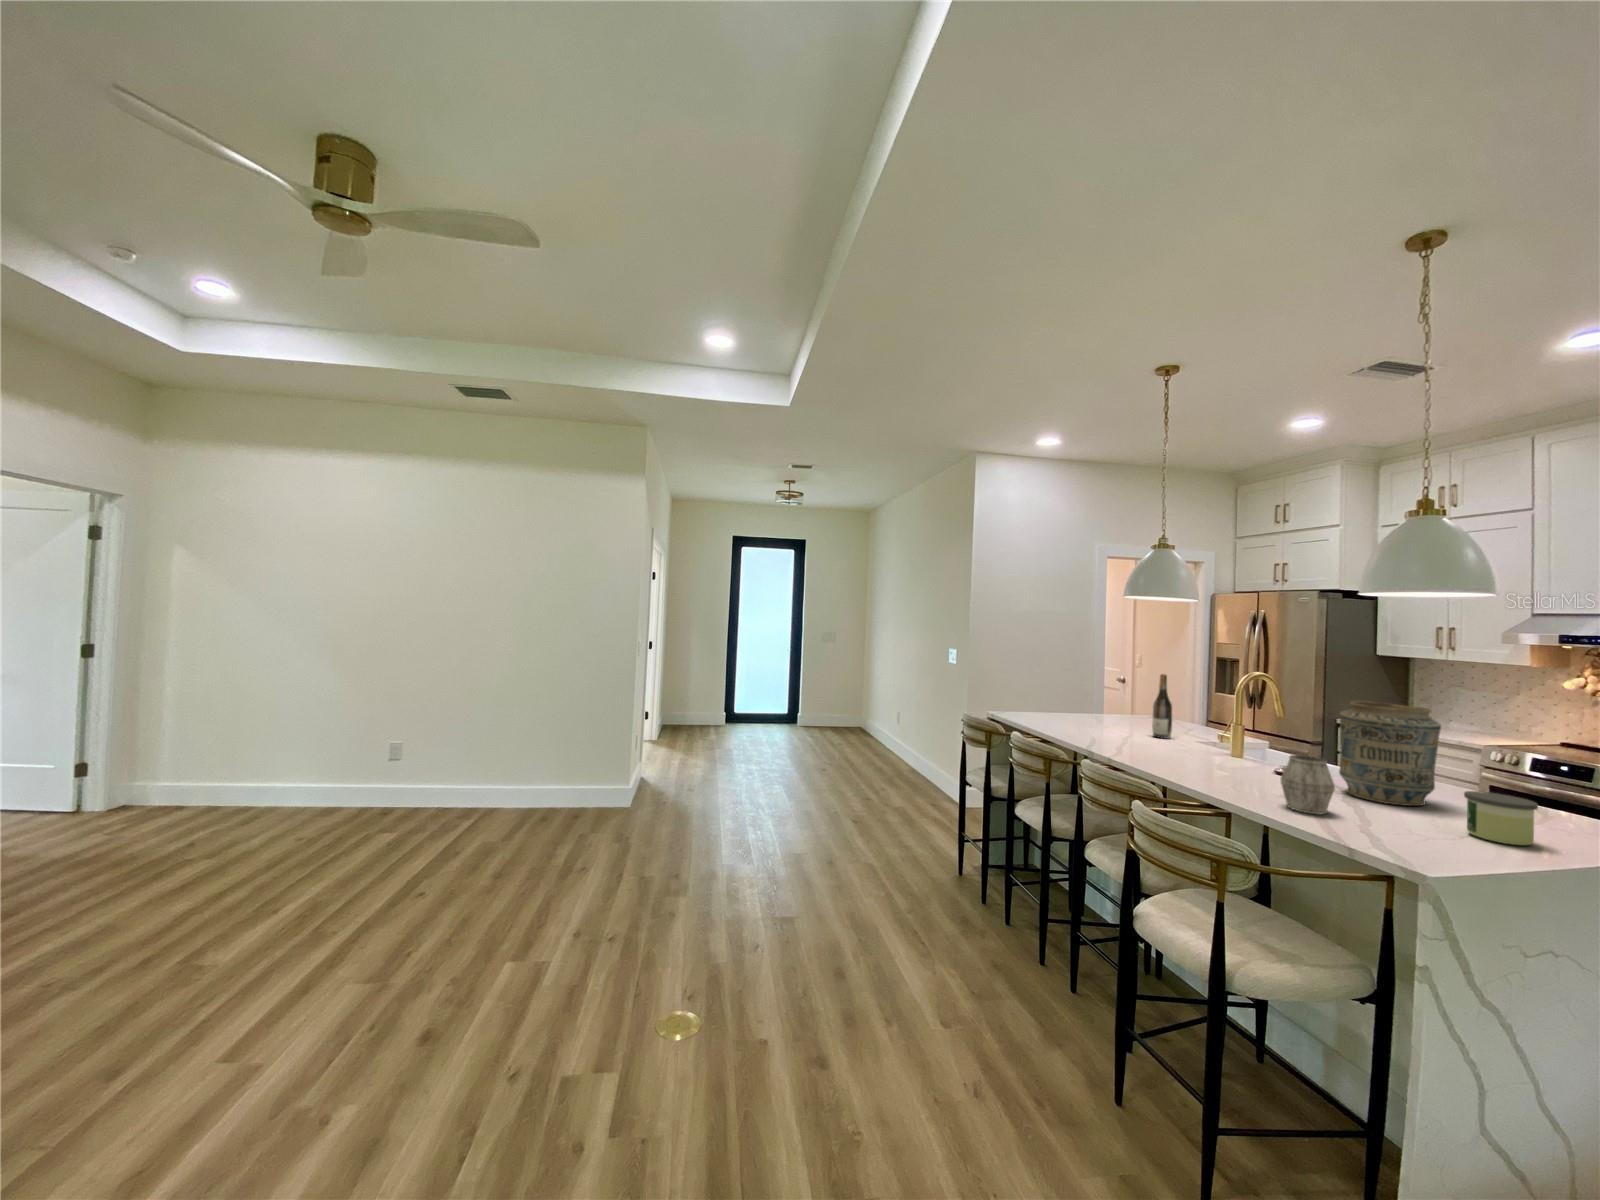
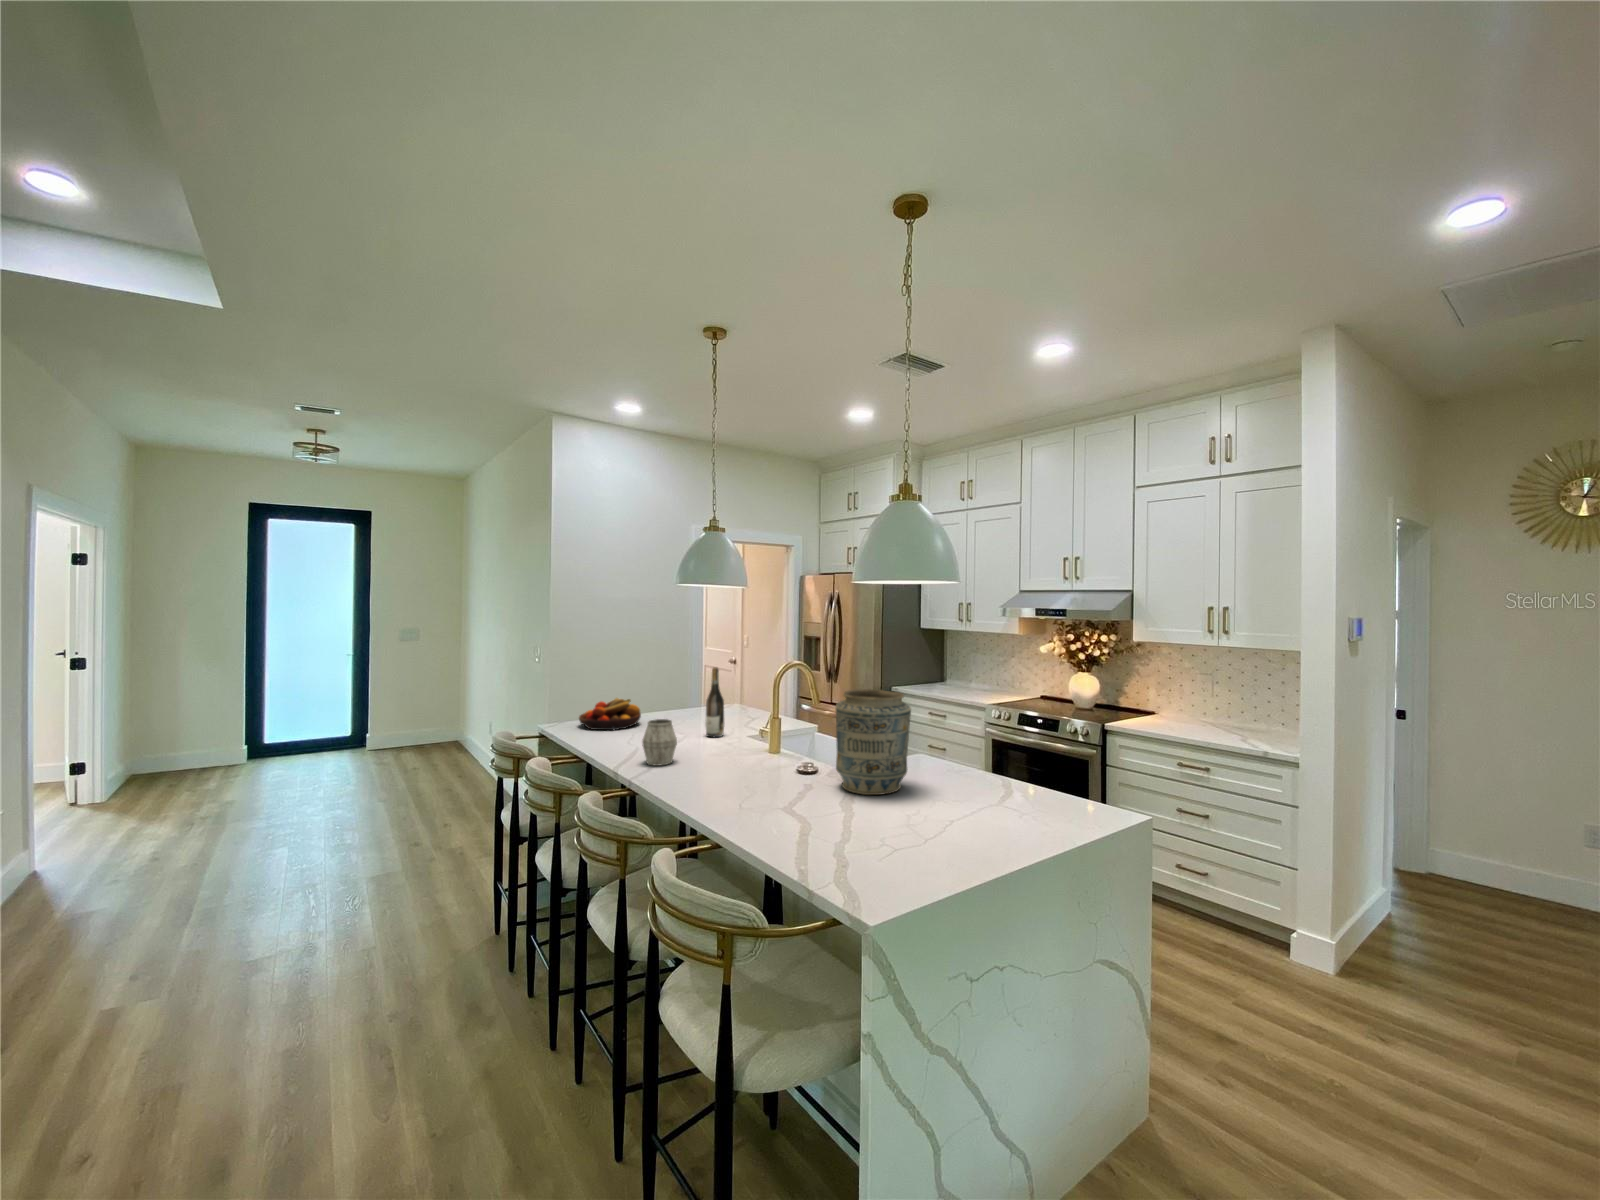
fruit bowl: none [1022,696,1078,723] -> present [579,698,641,730]
mug: present [1281,755,1335,814] -> present [642,719,677,766]
candle: present [1464,791,1538,845] -> none [912,778,963,831]

